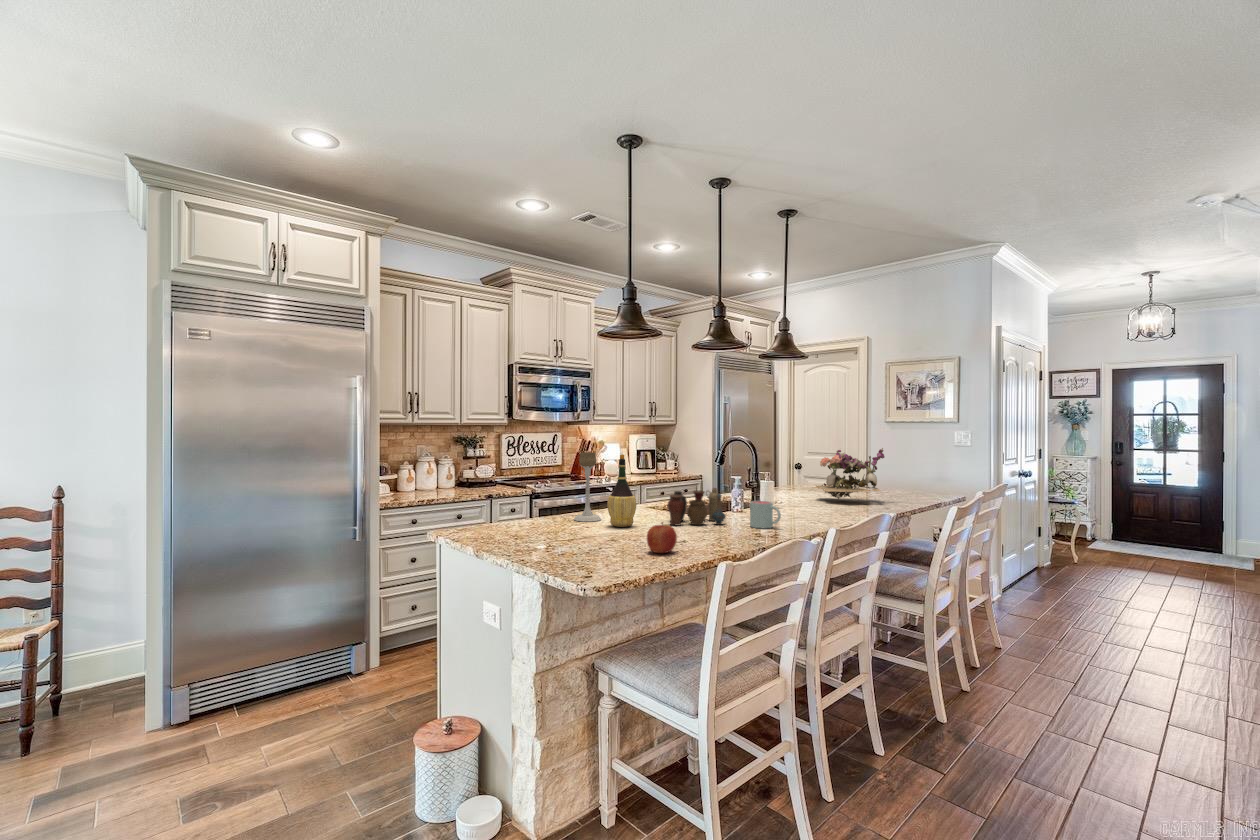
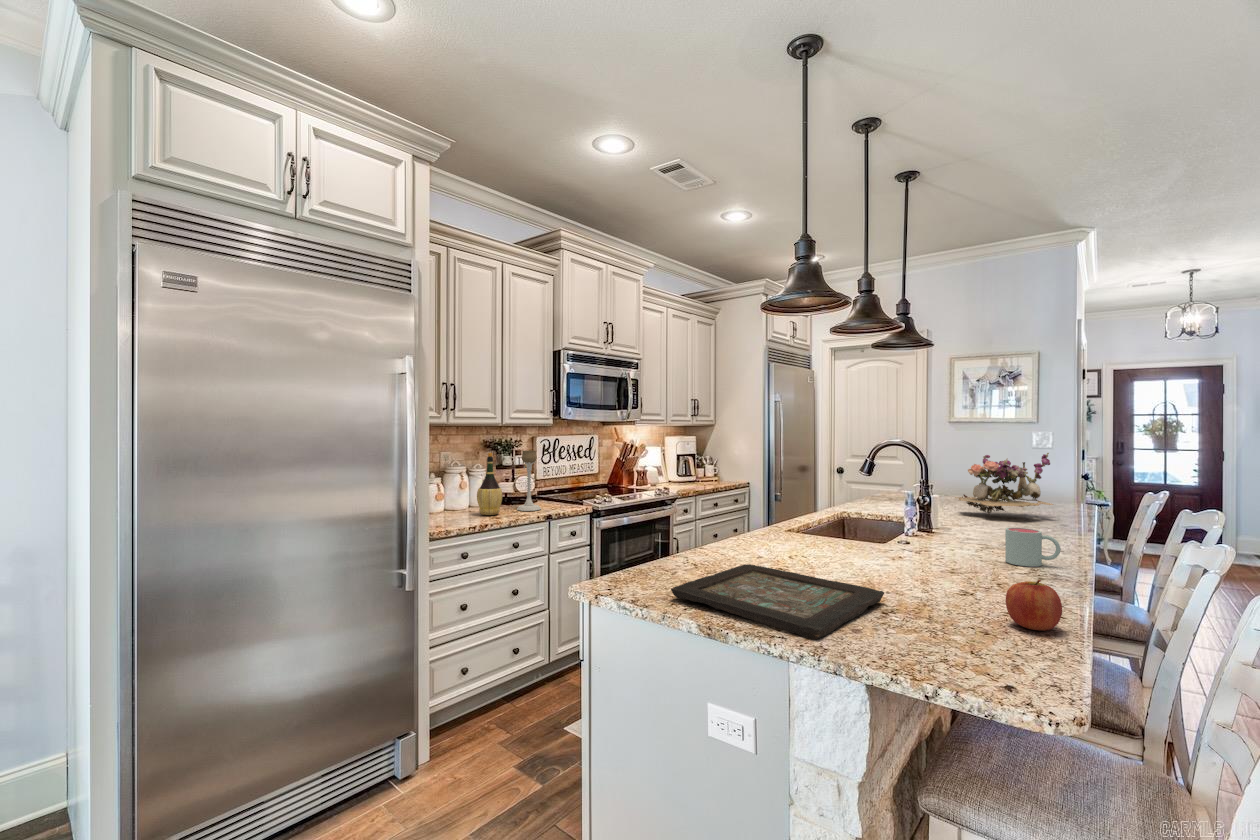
candle holder: present [574,452,601,522] -> present [517,450,541,511]
wine bottle: present [608,454,636,527] -> present [477,453,502,515]
vase: present [667,488,726,525] -> none [877,509,969,565]
decorative tray: none [471,520,601,553] -> present [671,564,884,639]

